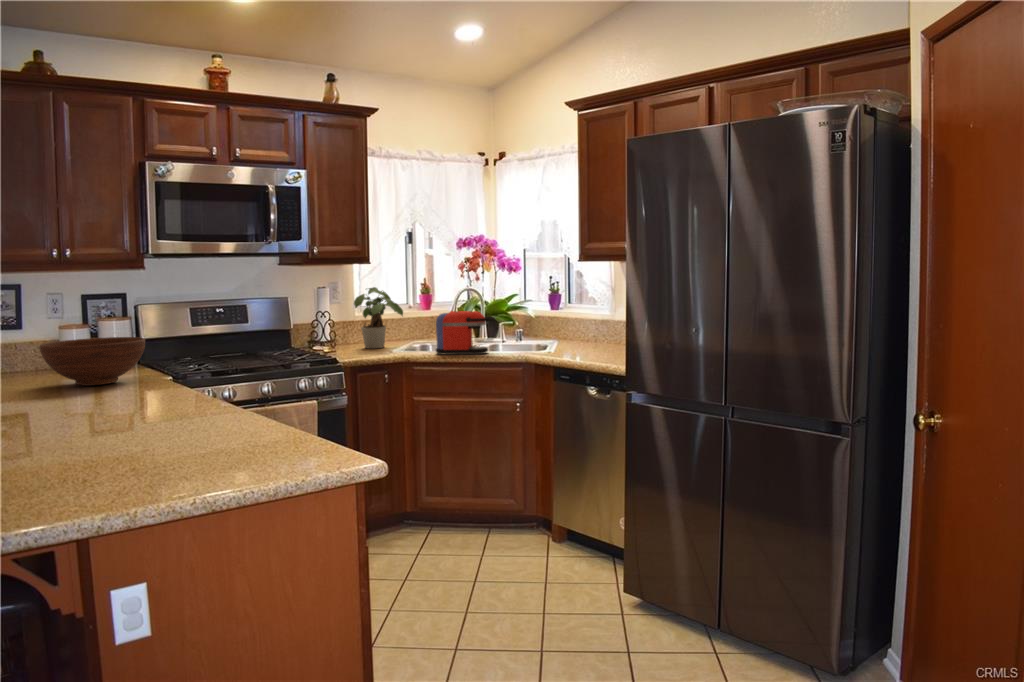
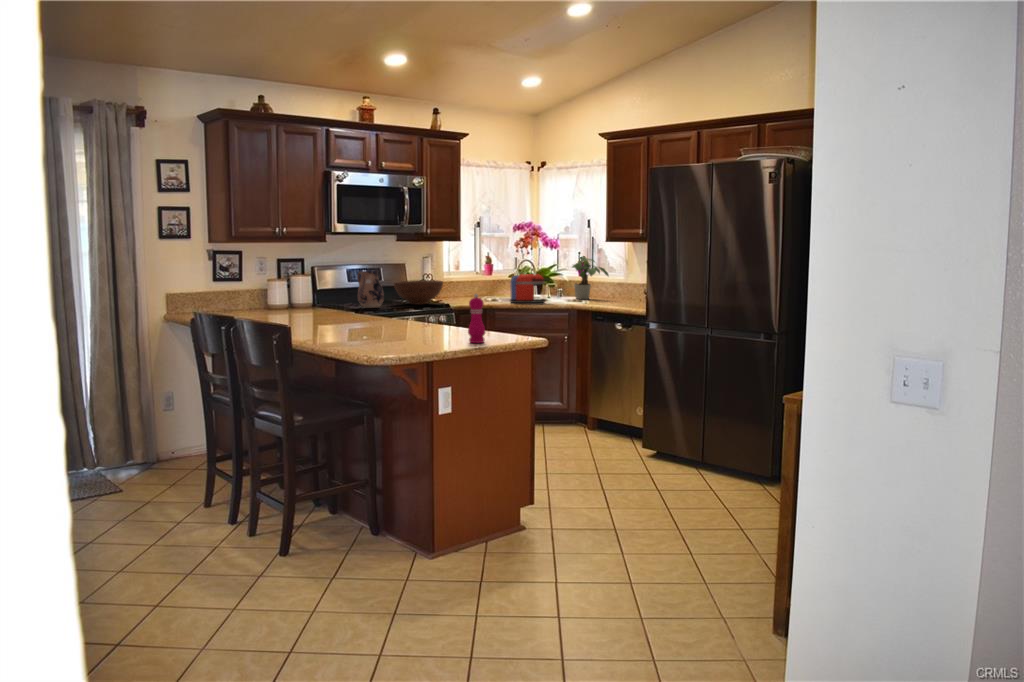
potted plant: present [354,287,403,348] -> present [572,257,609,299]
ceramic pitcher: none [189,310,232,368] -> present [357,271,384,308]
fruit bowl: present [40,337,145,386] -> present [394,280,443,305]
pepper mill: none [178,379,219,486] -> present [468,294,485,343]

